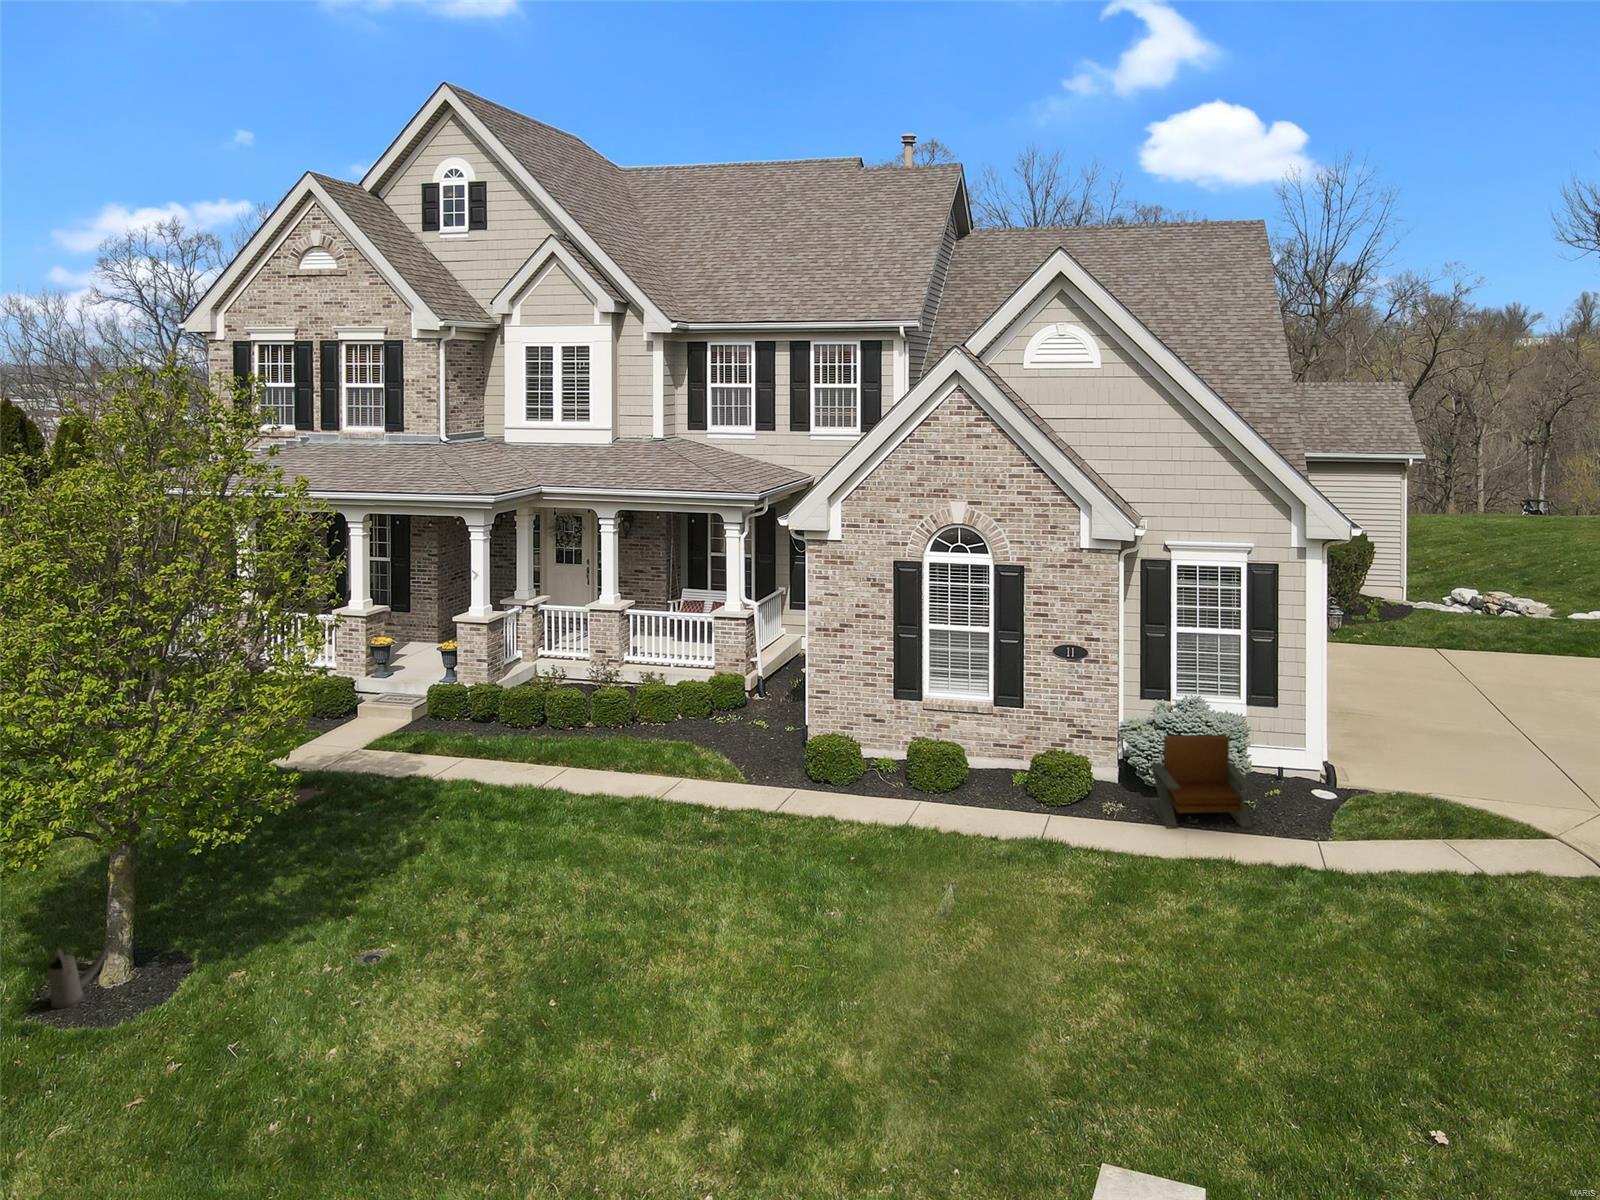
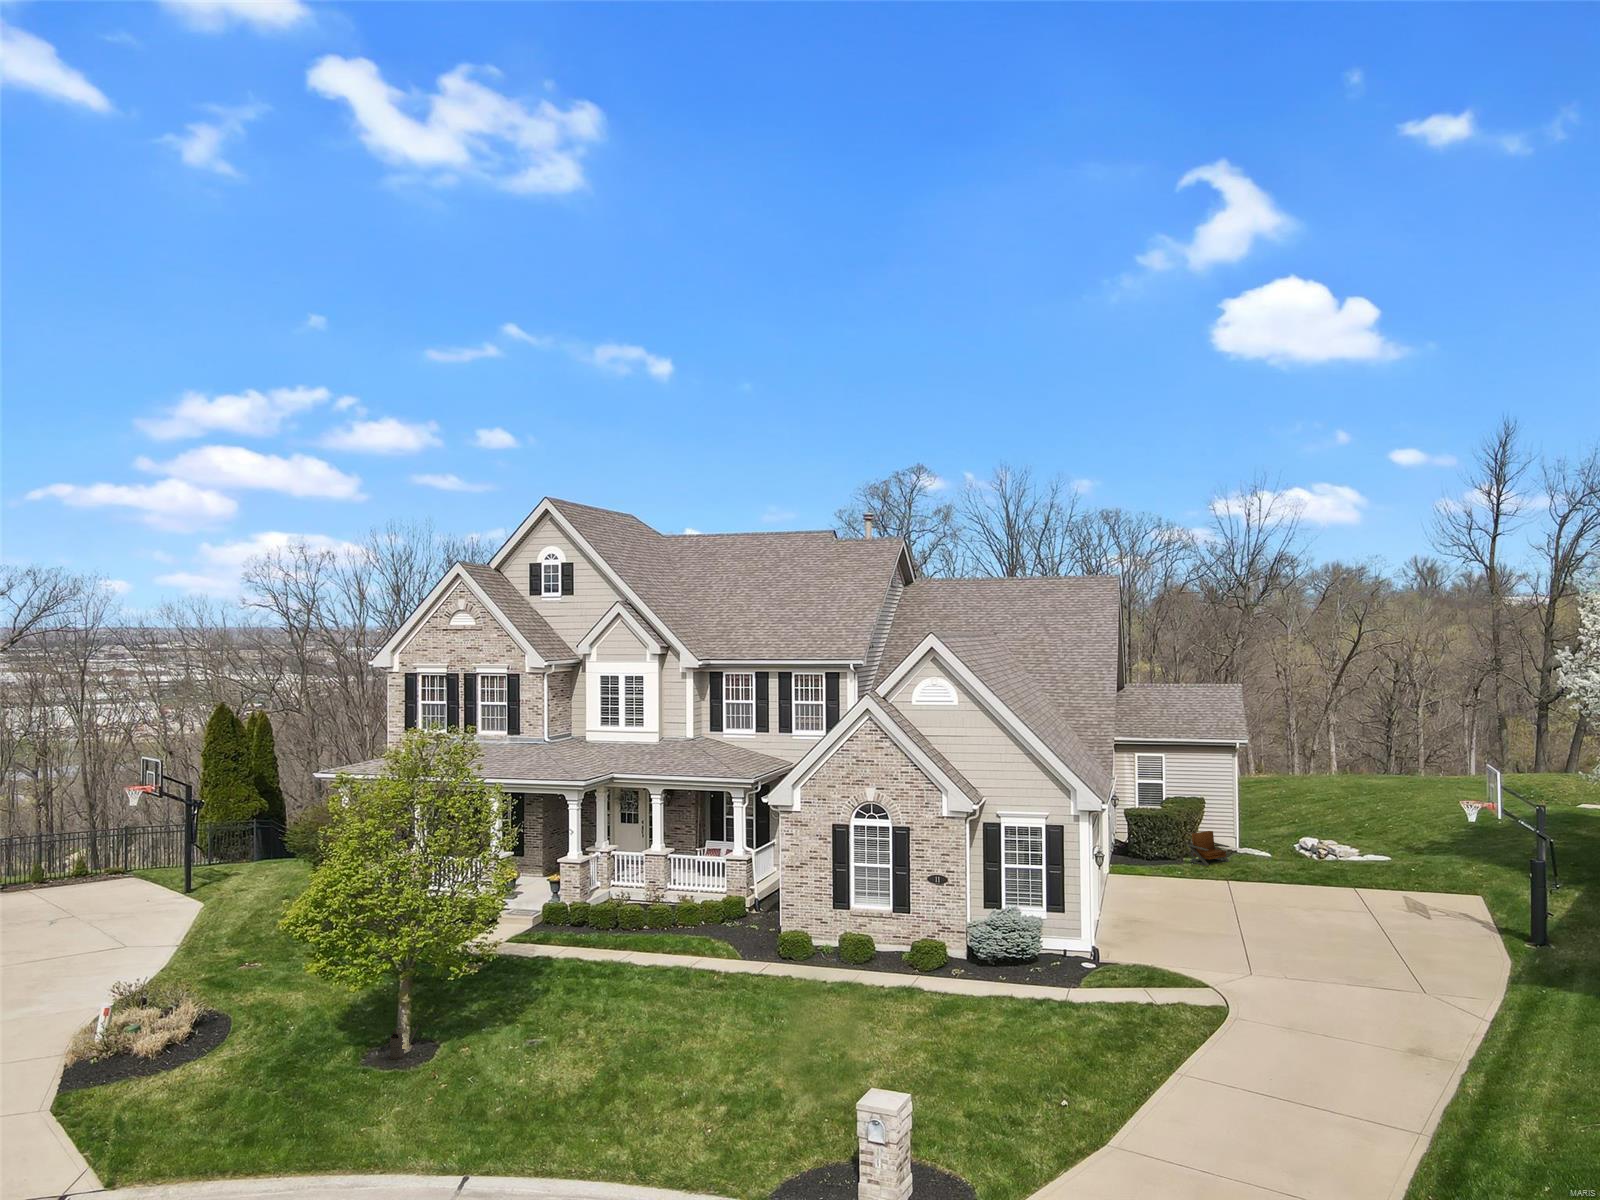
lounge chair: present [1150,735,1254,828] -> present [1188,831,1229,866]

